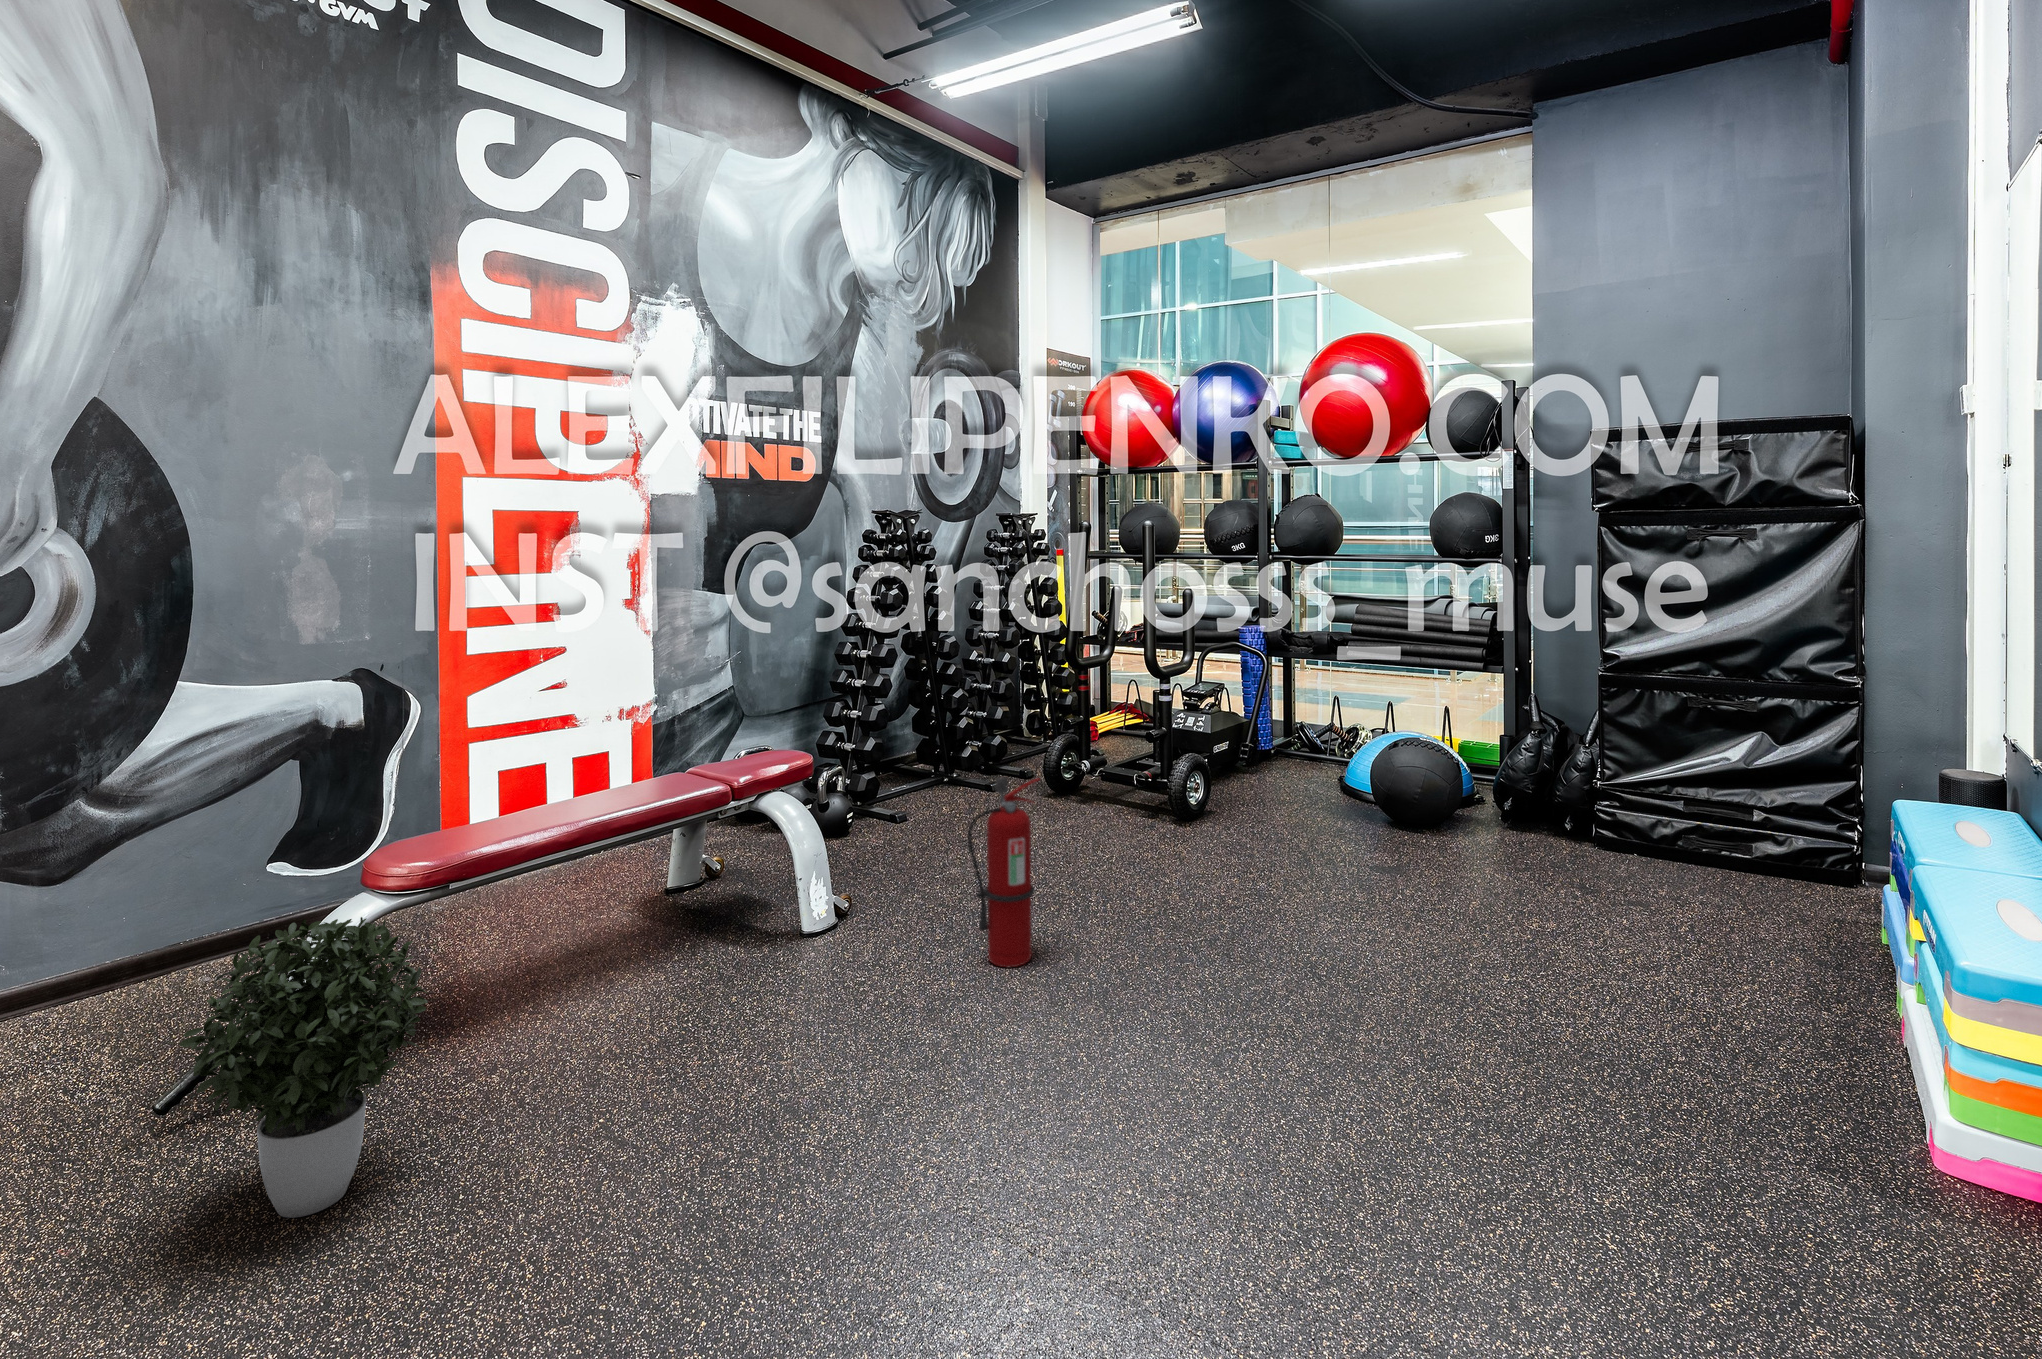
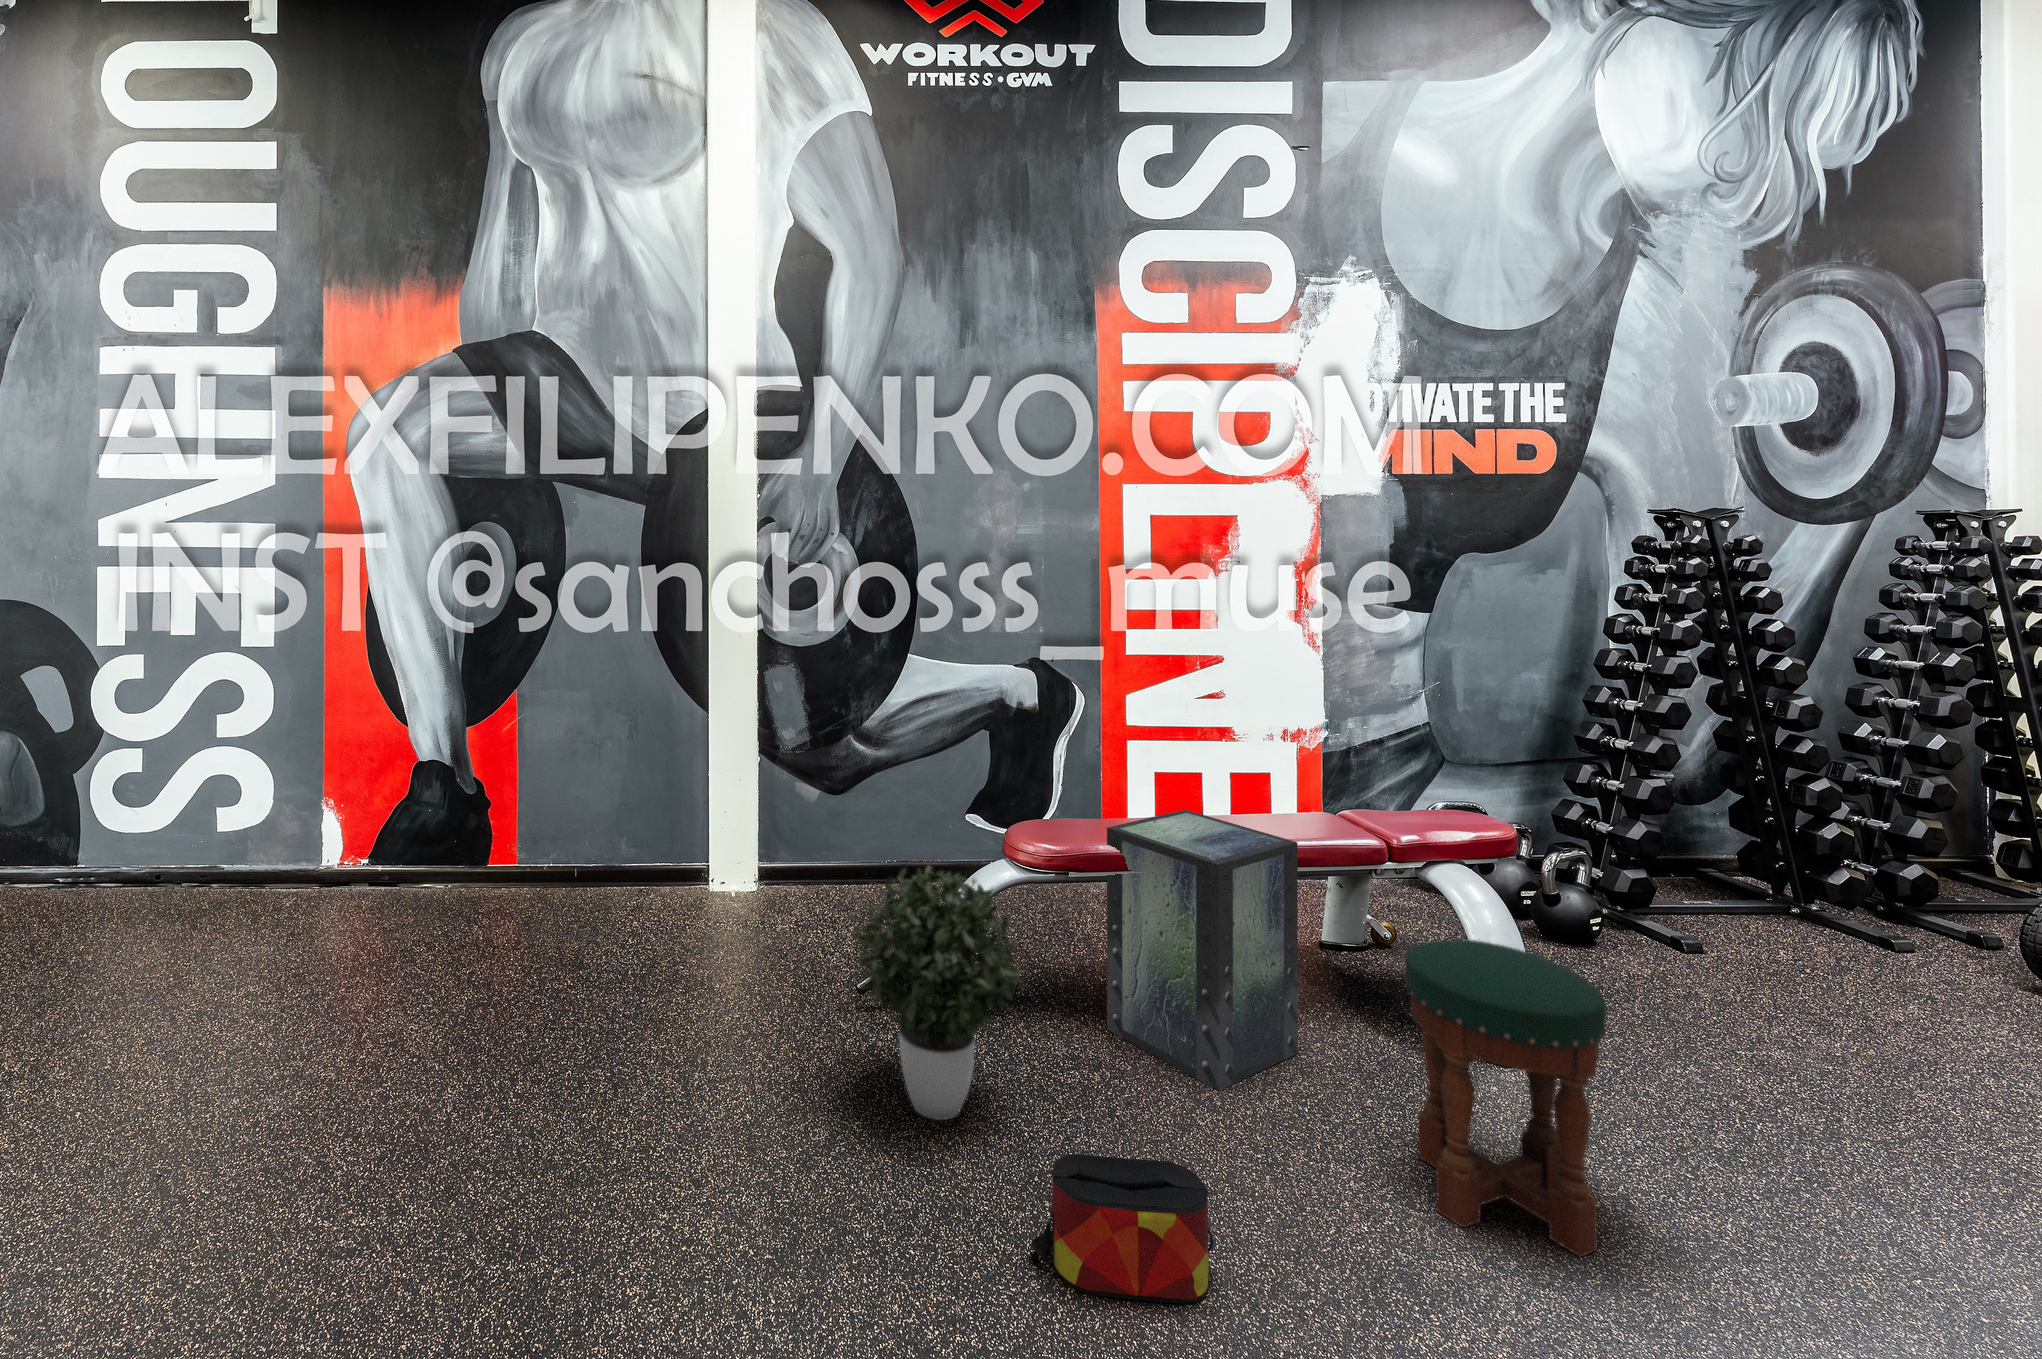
fire extinguisher: present [968,777,1040,967] -> none [1776,954,1957,1287]
storage box: none [493,797,673,1043] -> present [1107,810,1298,1091]
stool: none [770,831,893,1050] -> present [1405,940,1607,1257]
bag: none [477,1099,652,1267] -> present [1031,1154,1214,1304]

